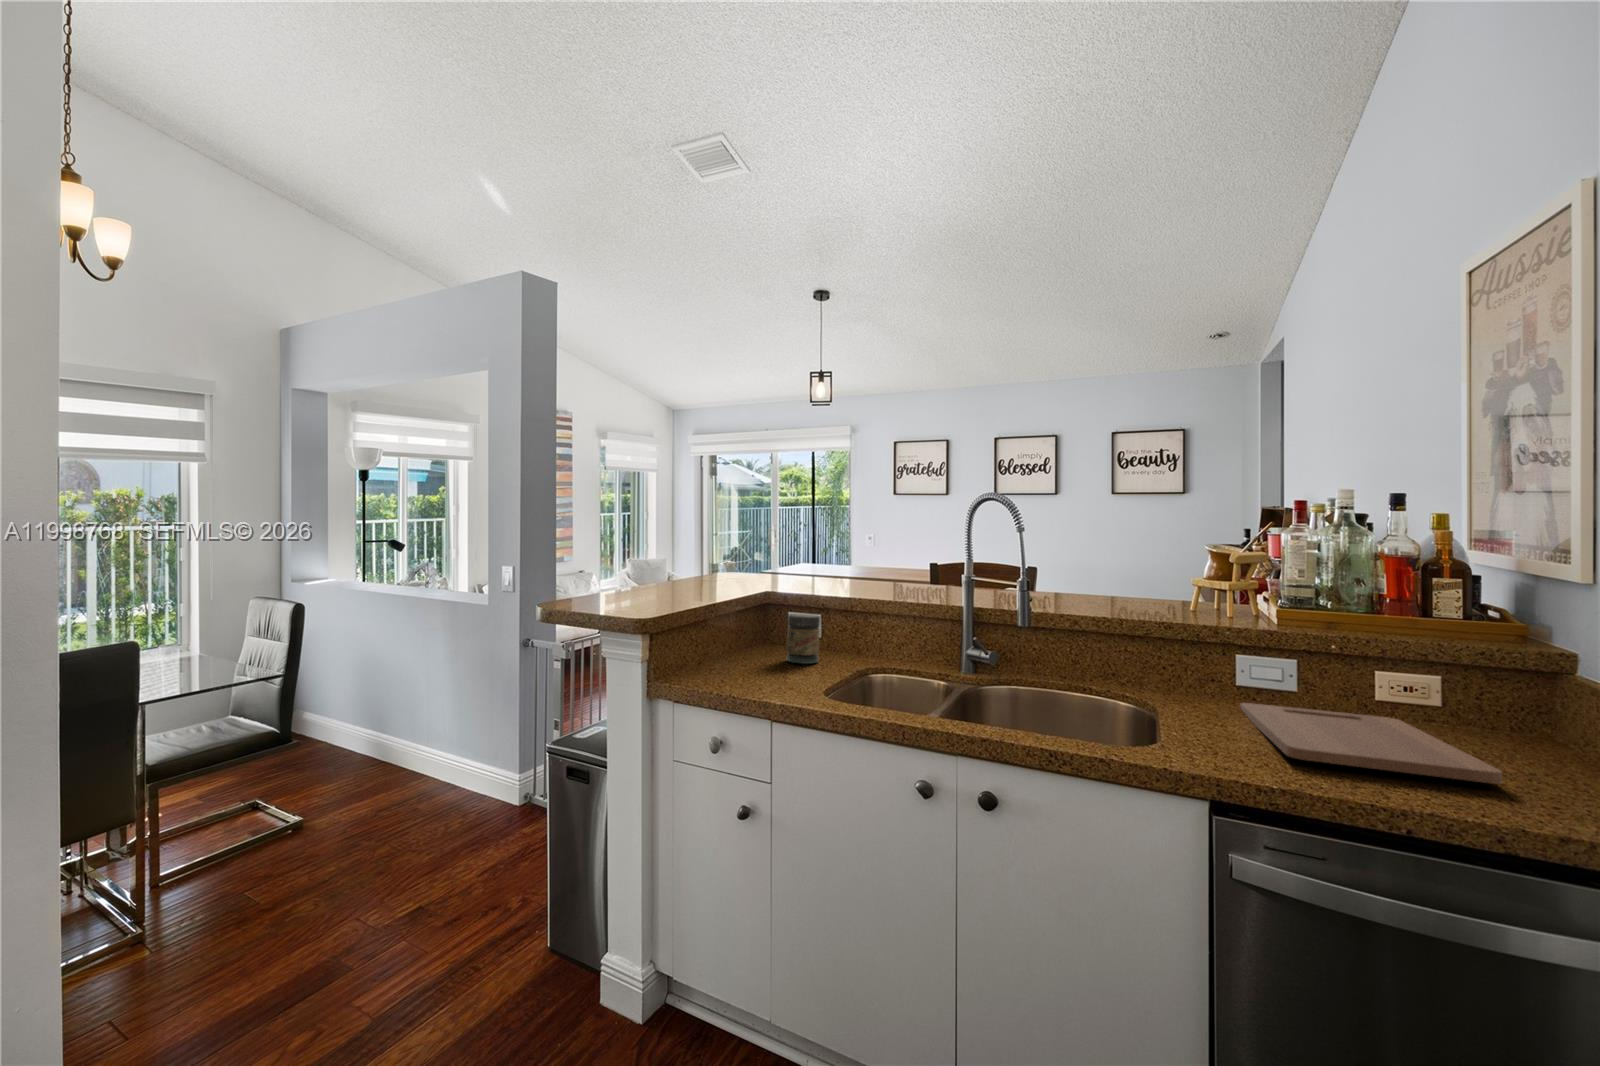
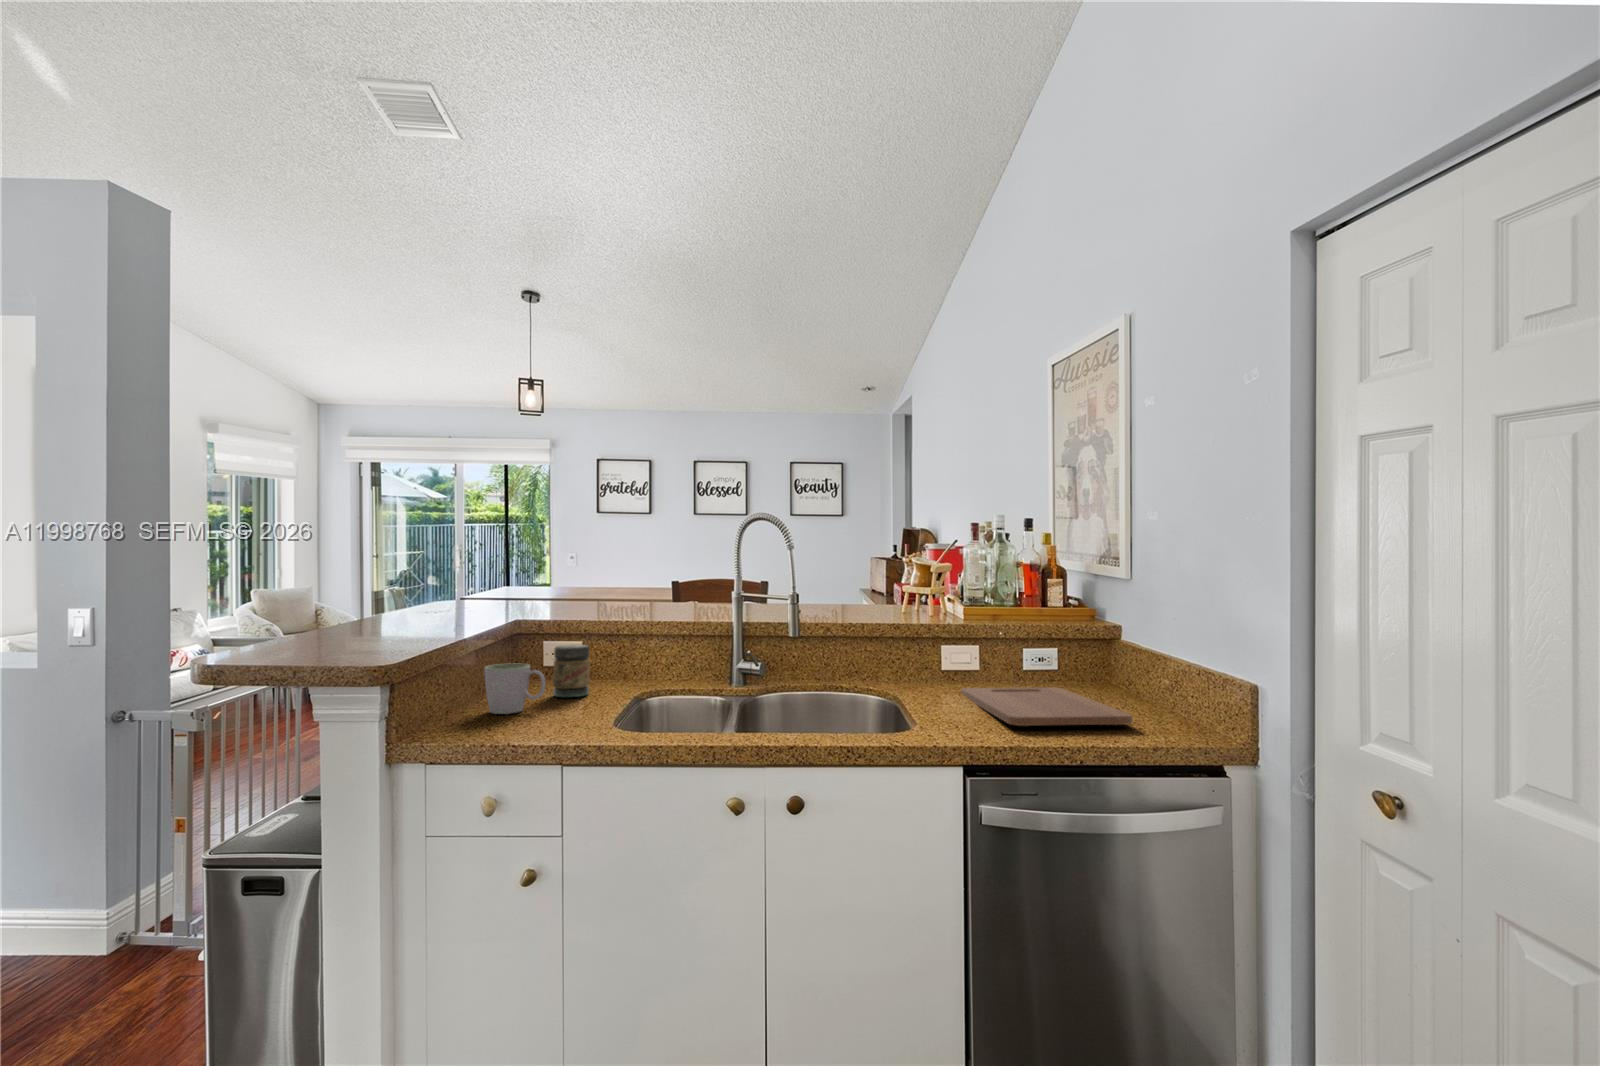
mug: none [722,626,772,672] -> present [484,664,545,714]

